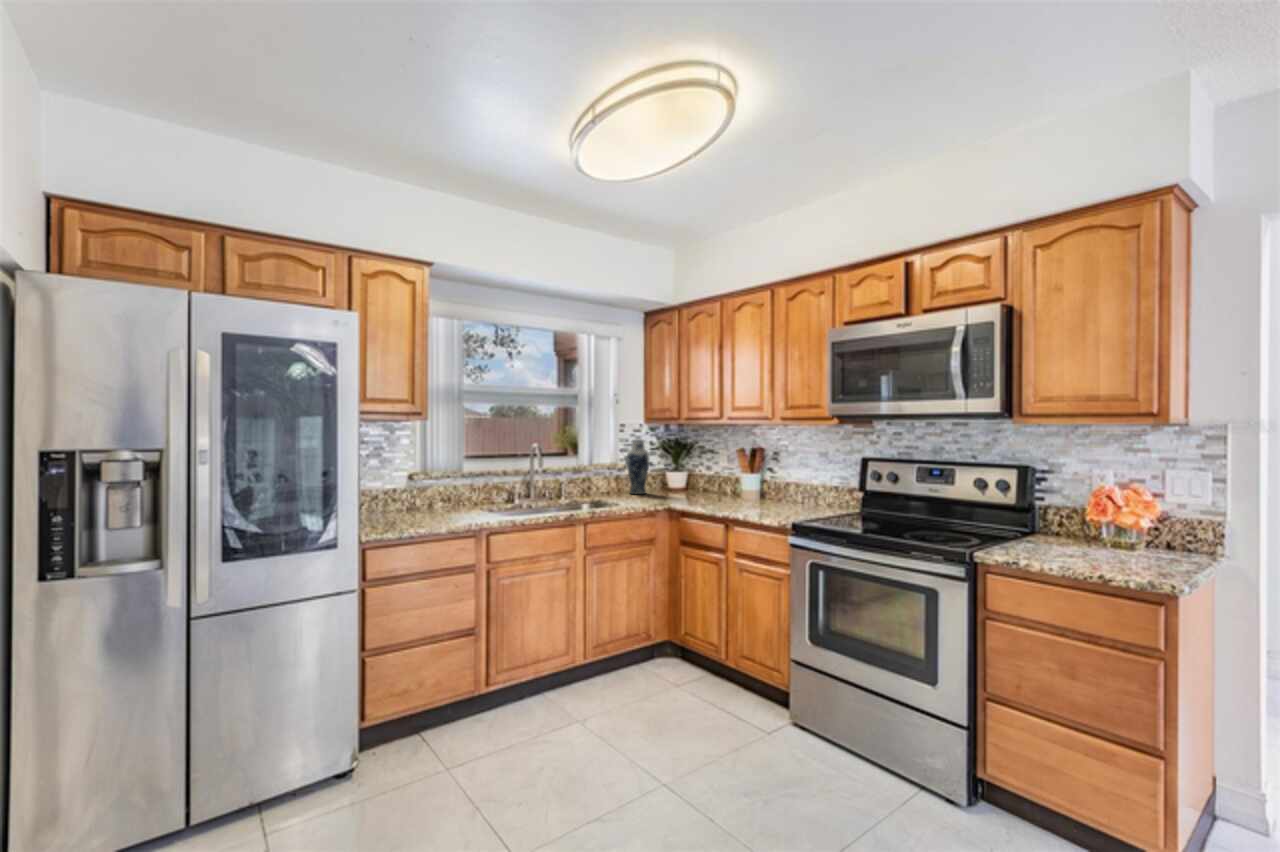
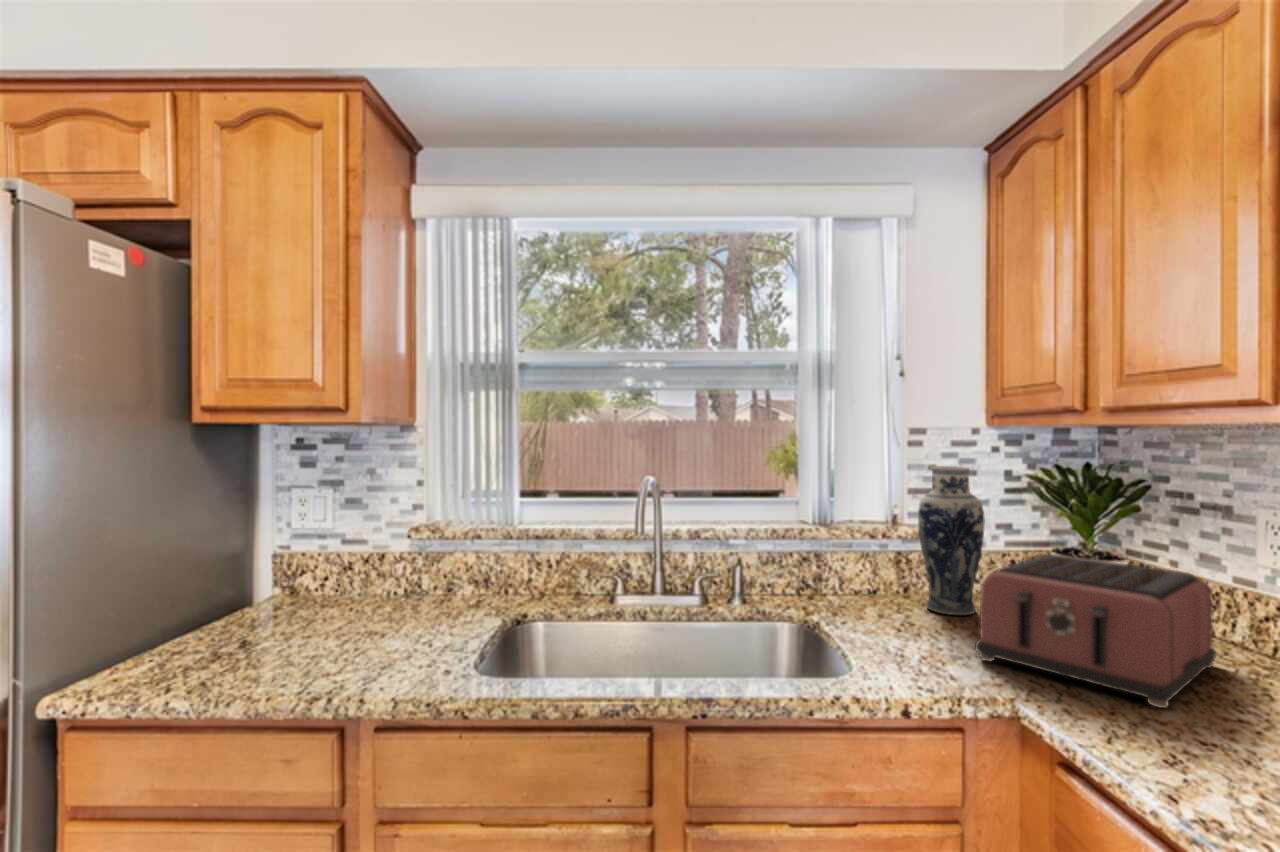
toaster: none [657,467,715,502] -> present [975,553,1216,708]

